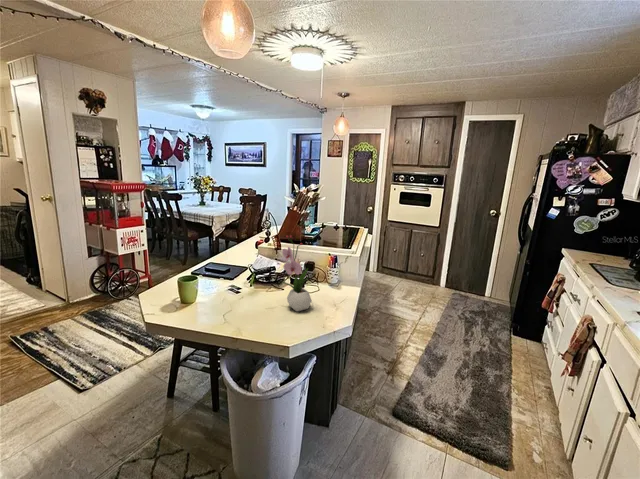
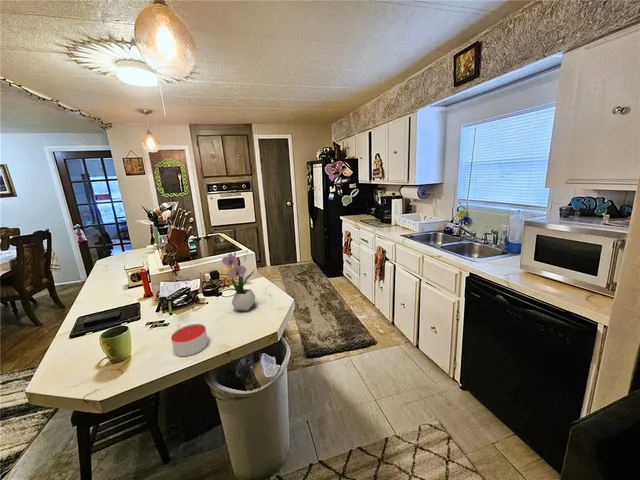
candle: none [214,298,243,323] -> present [171,324,208,356]

